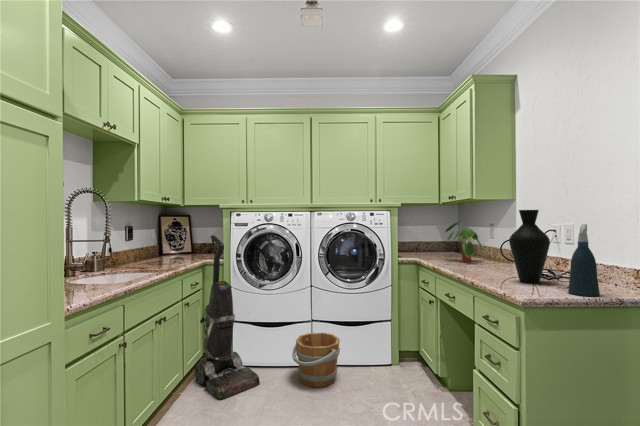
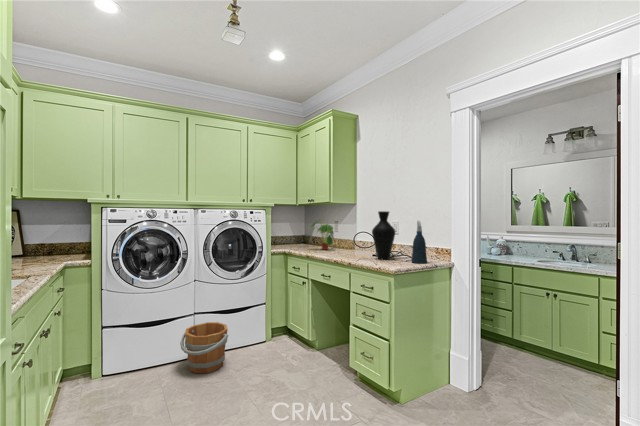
vacuum cleaner: present [194,235,260,400] -> none [58,234,147,412]

